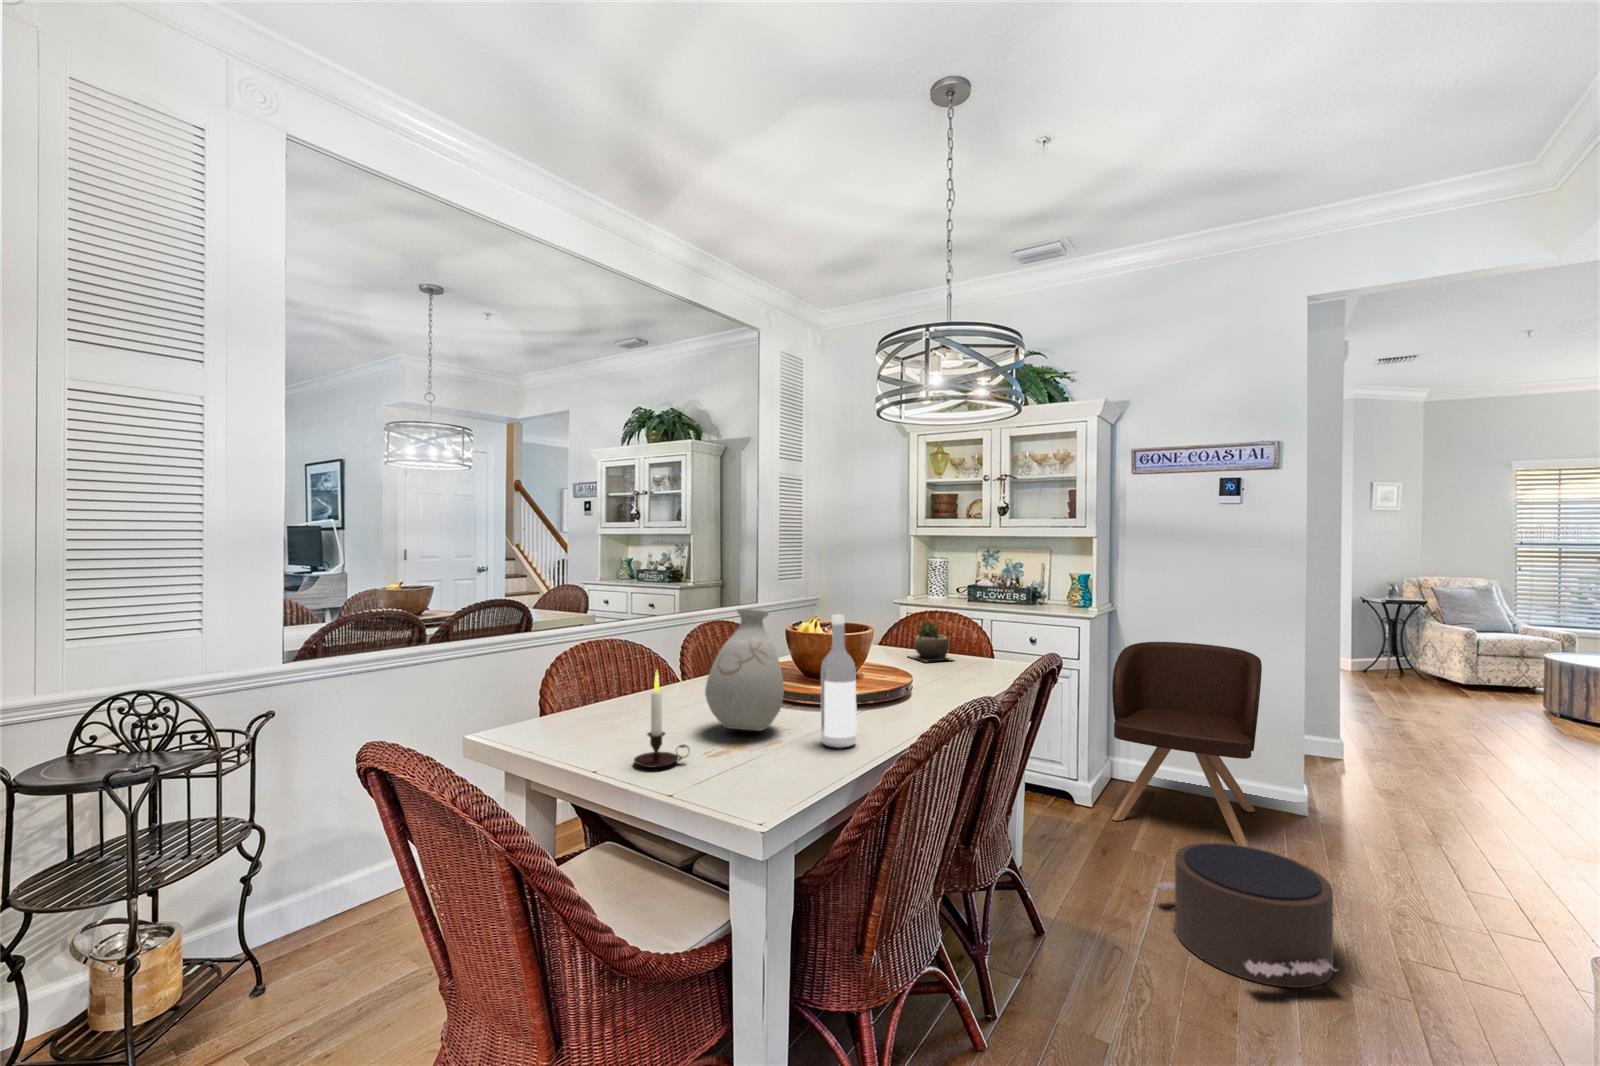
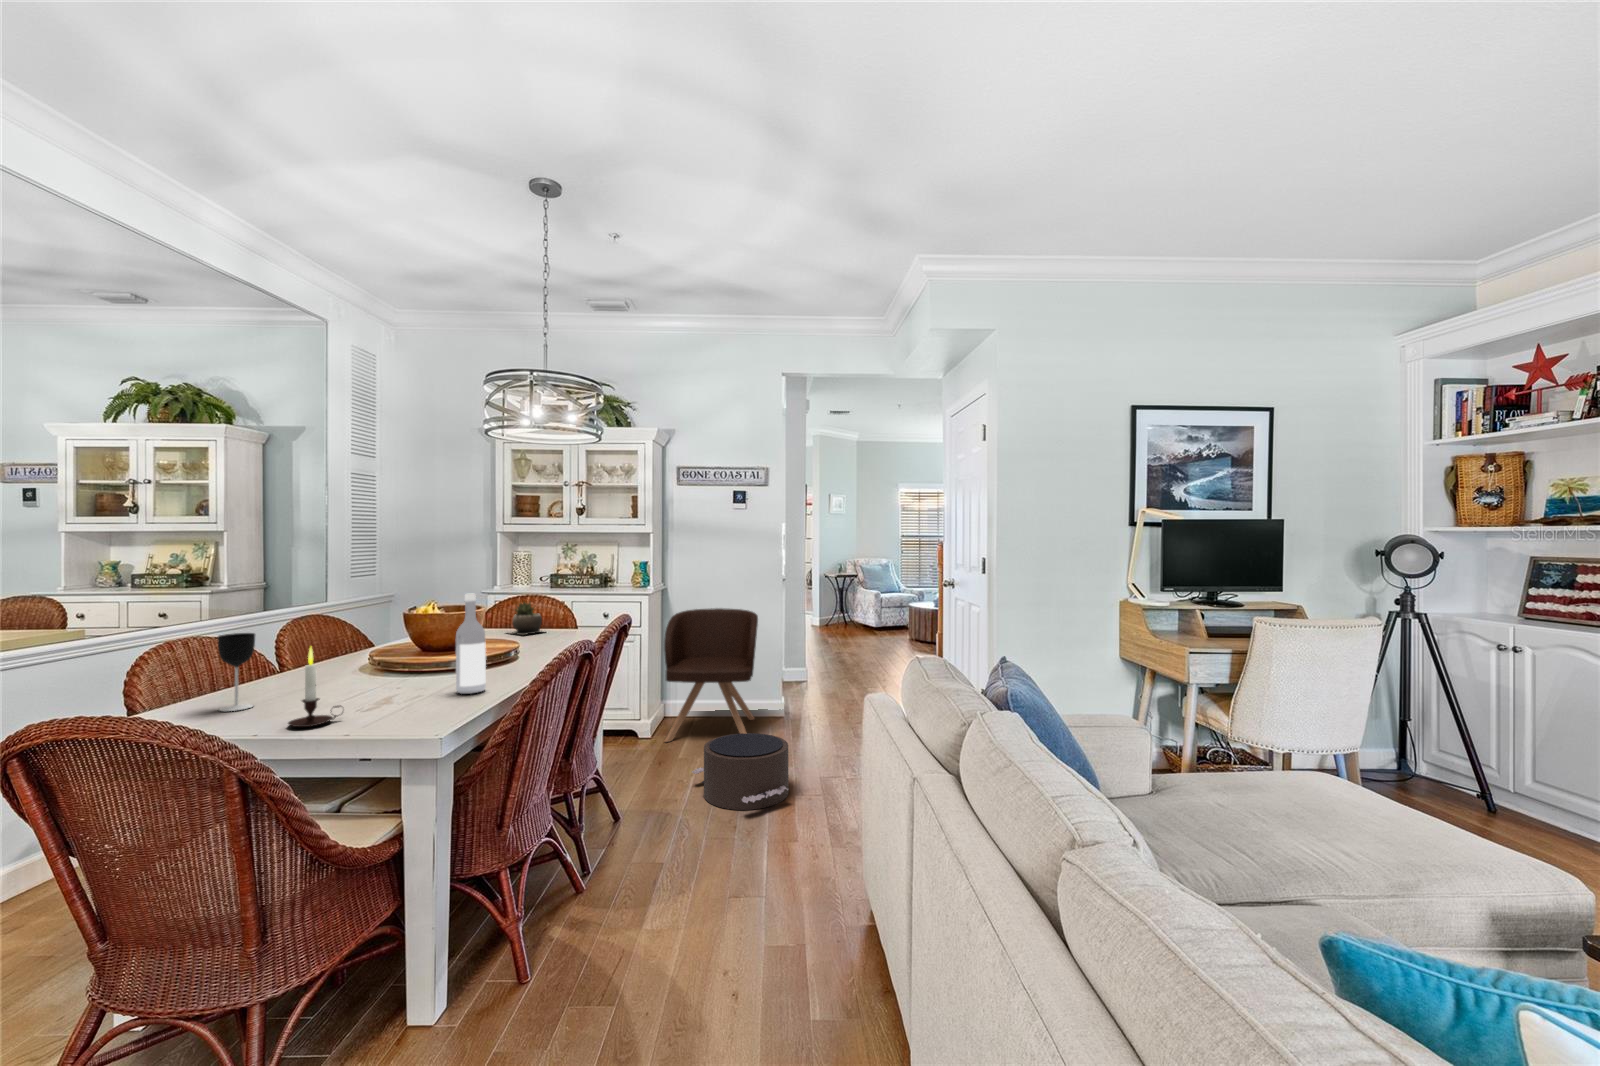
vase: present [705,609,784,731] -> none [343,594,419,694]
wine glass: none [598,642,630,728] -> present [217,633,255,711]

